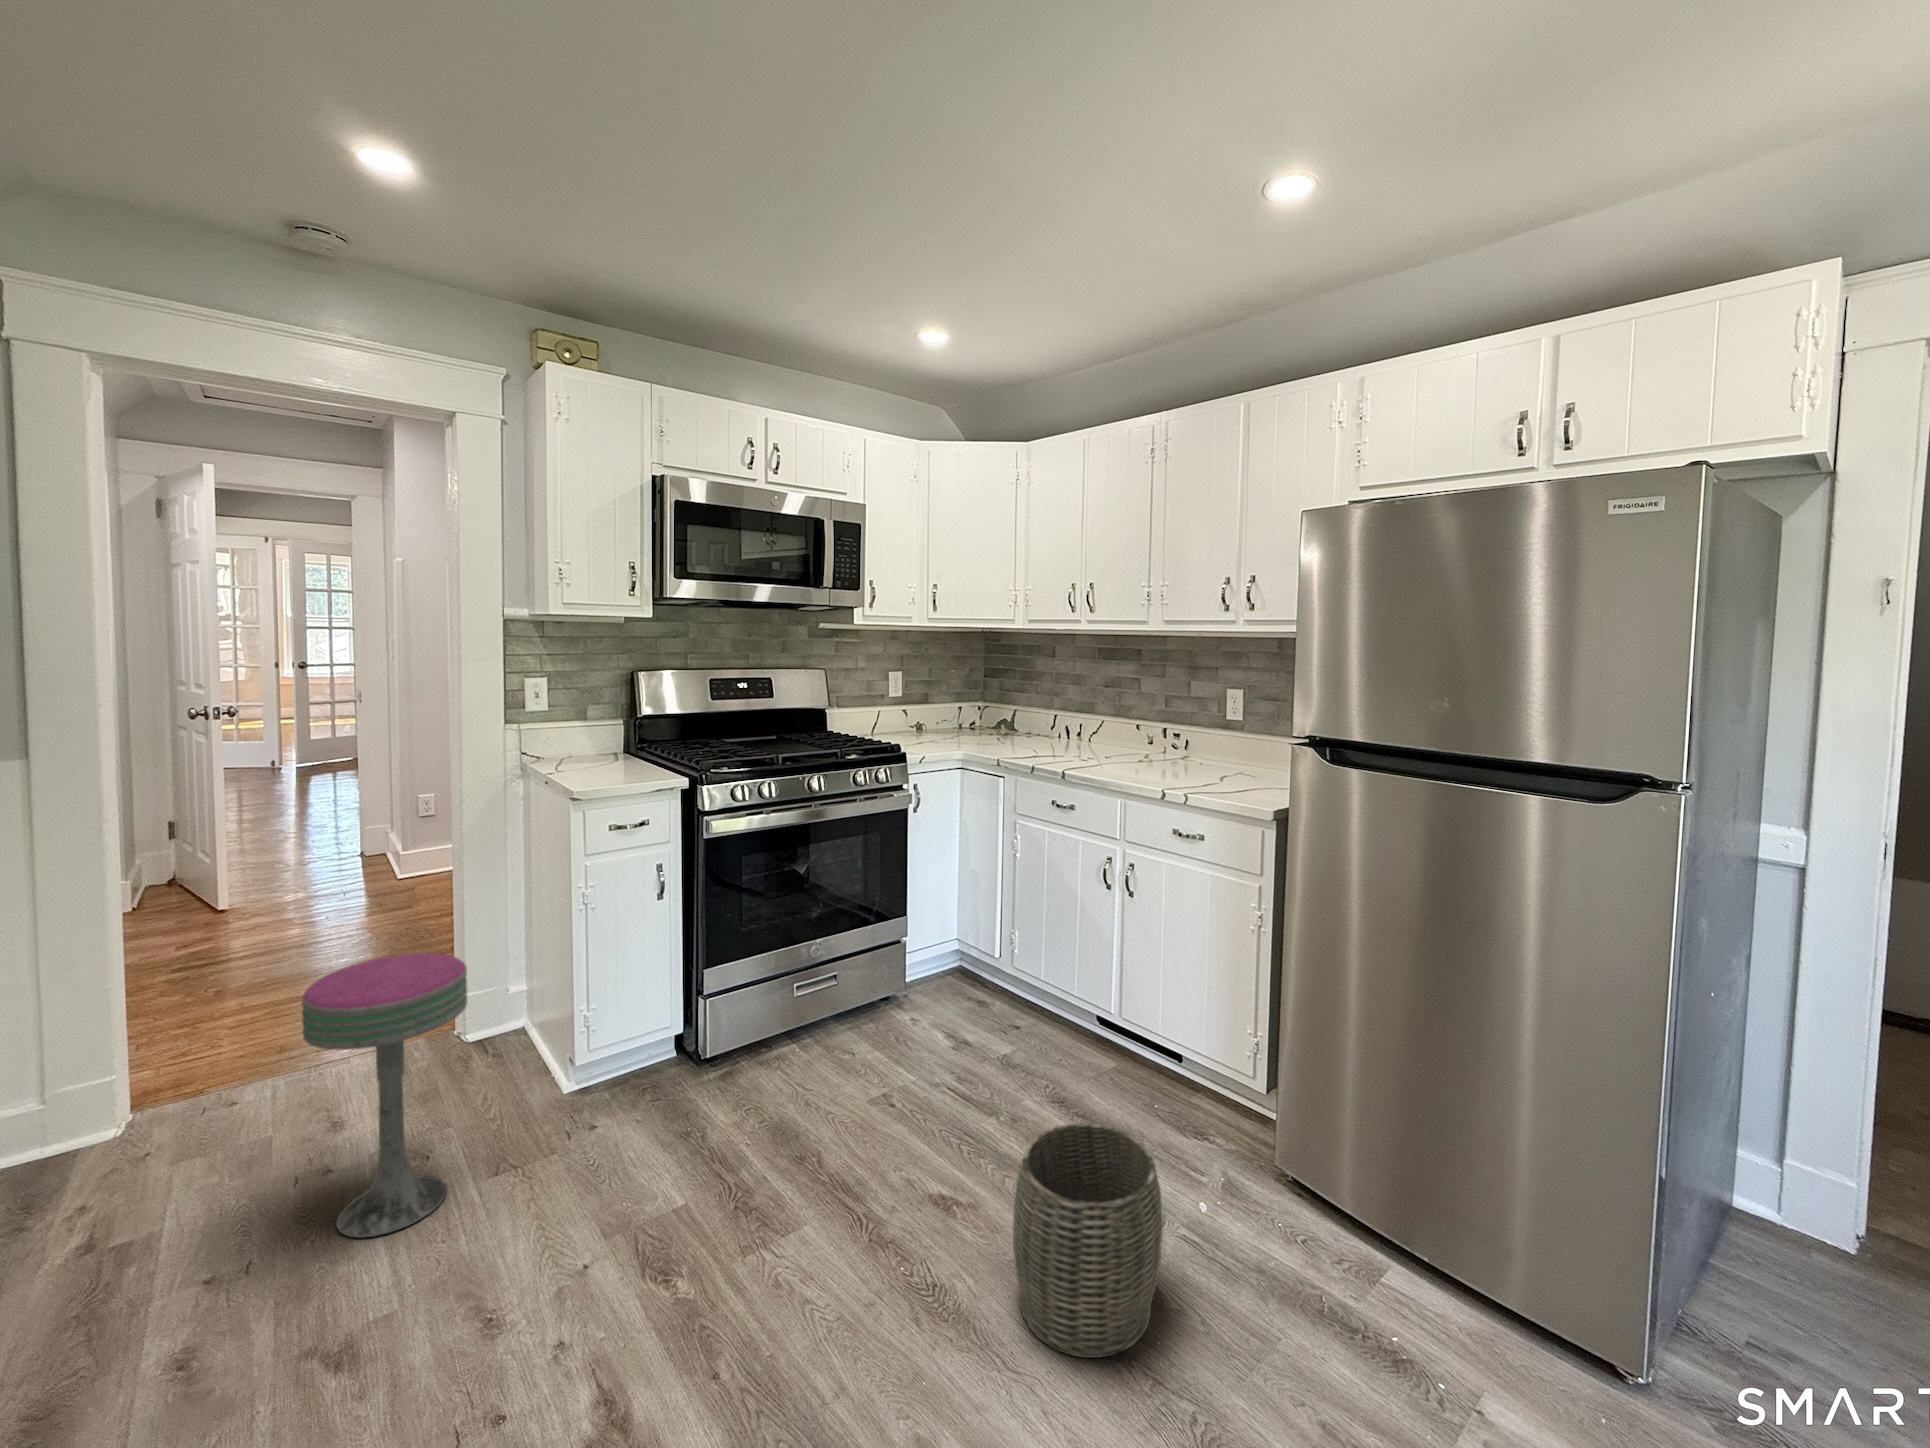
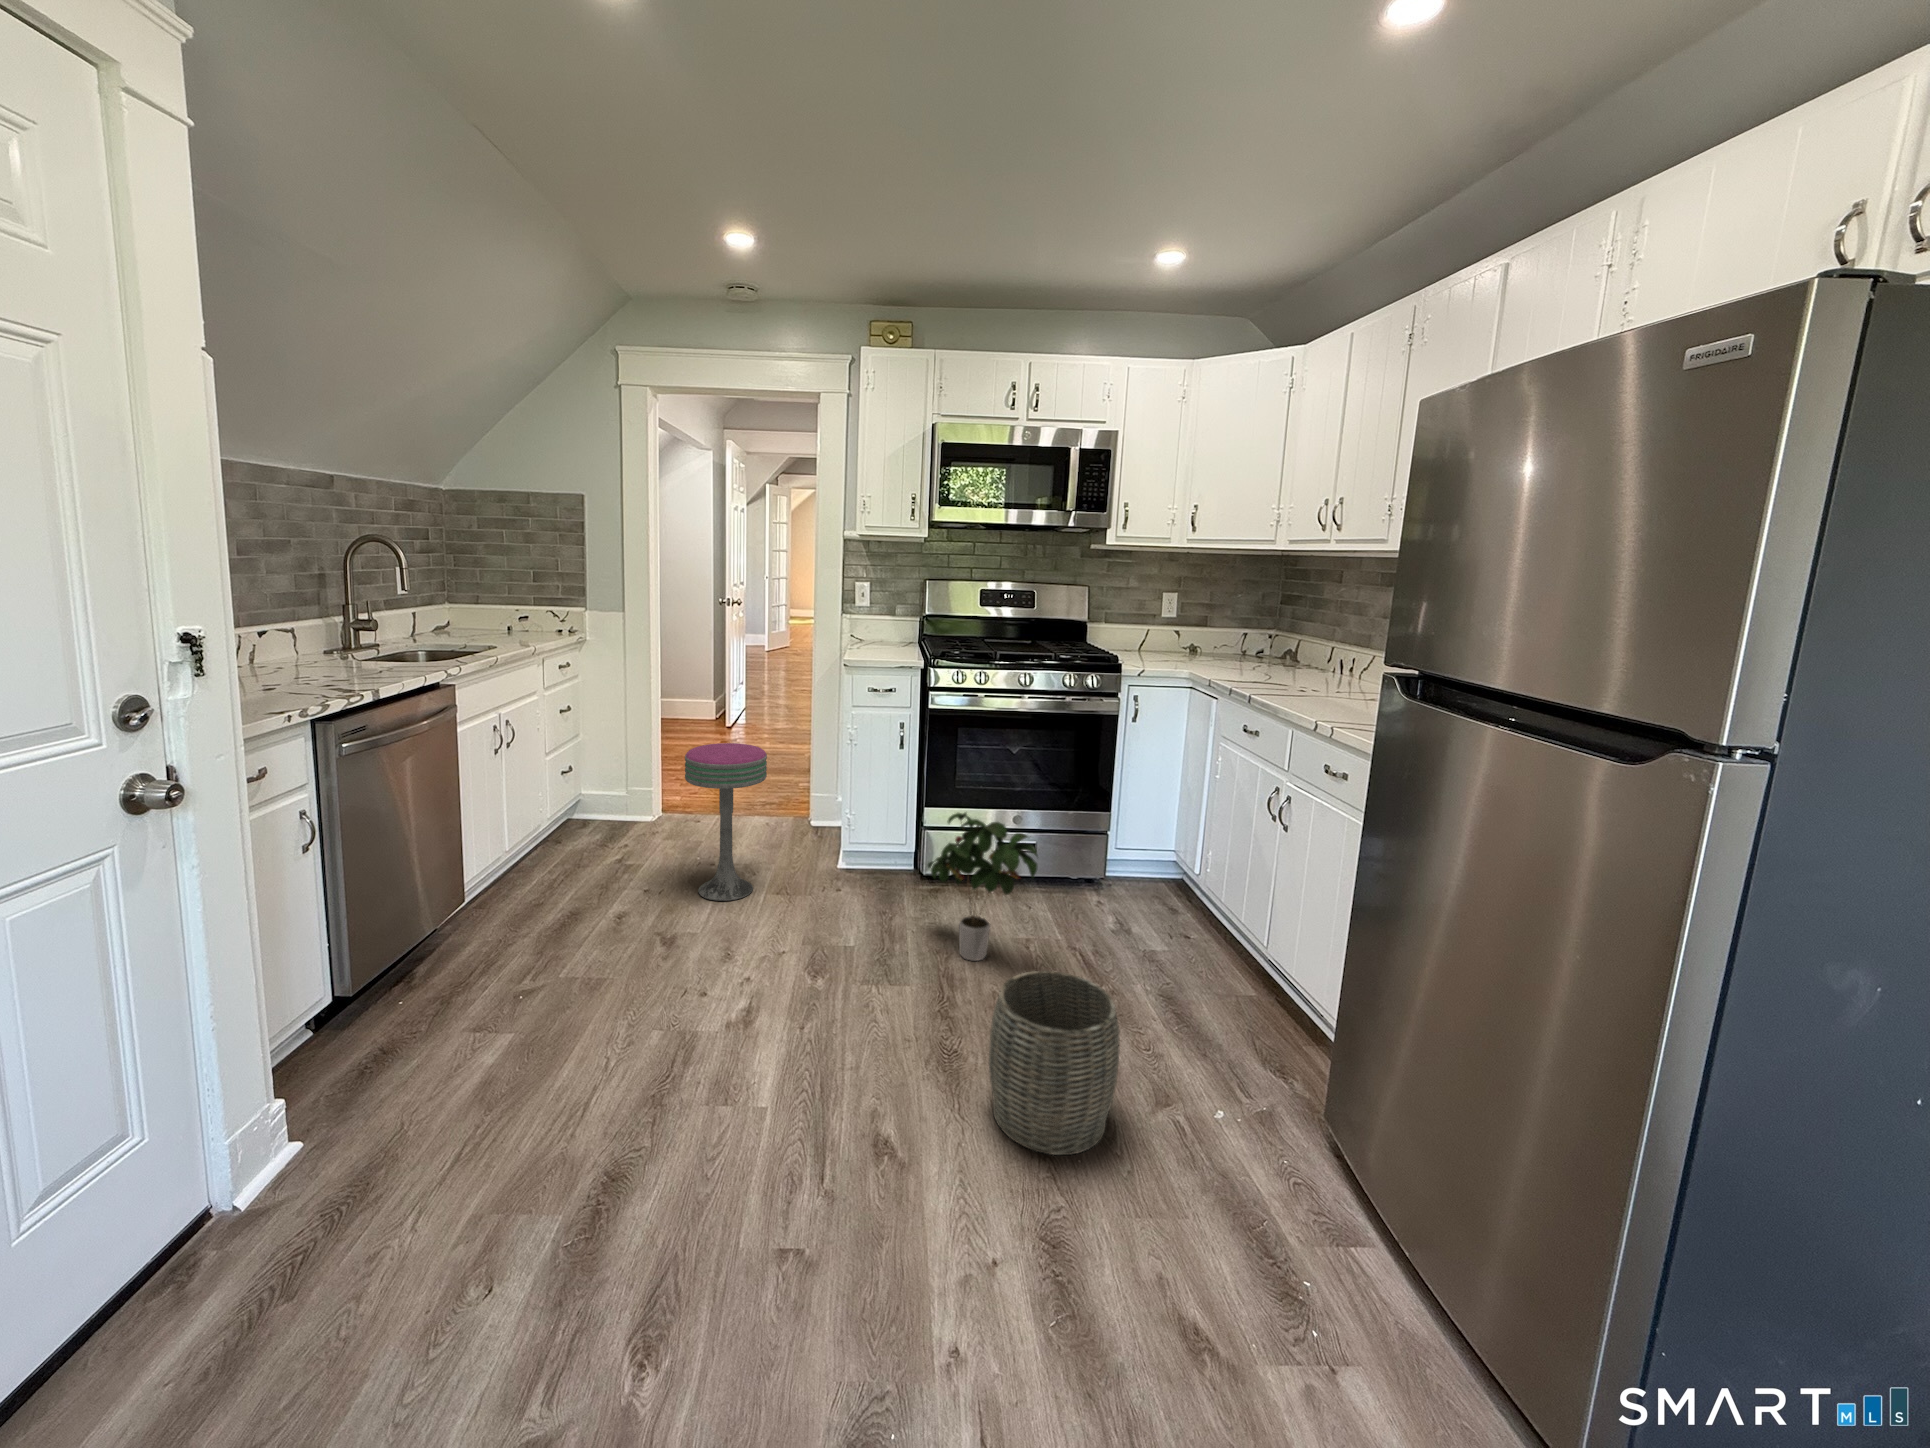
potted plant: none [762,966,927,1156] -> present [928,813,1038,961]

